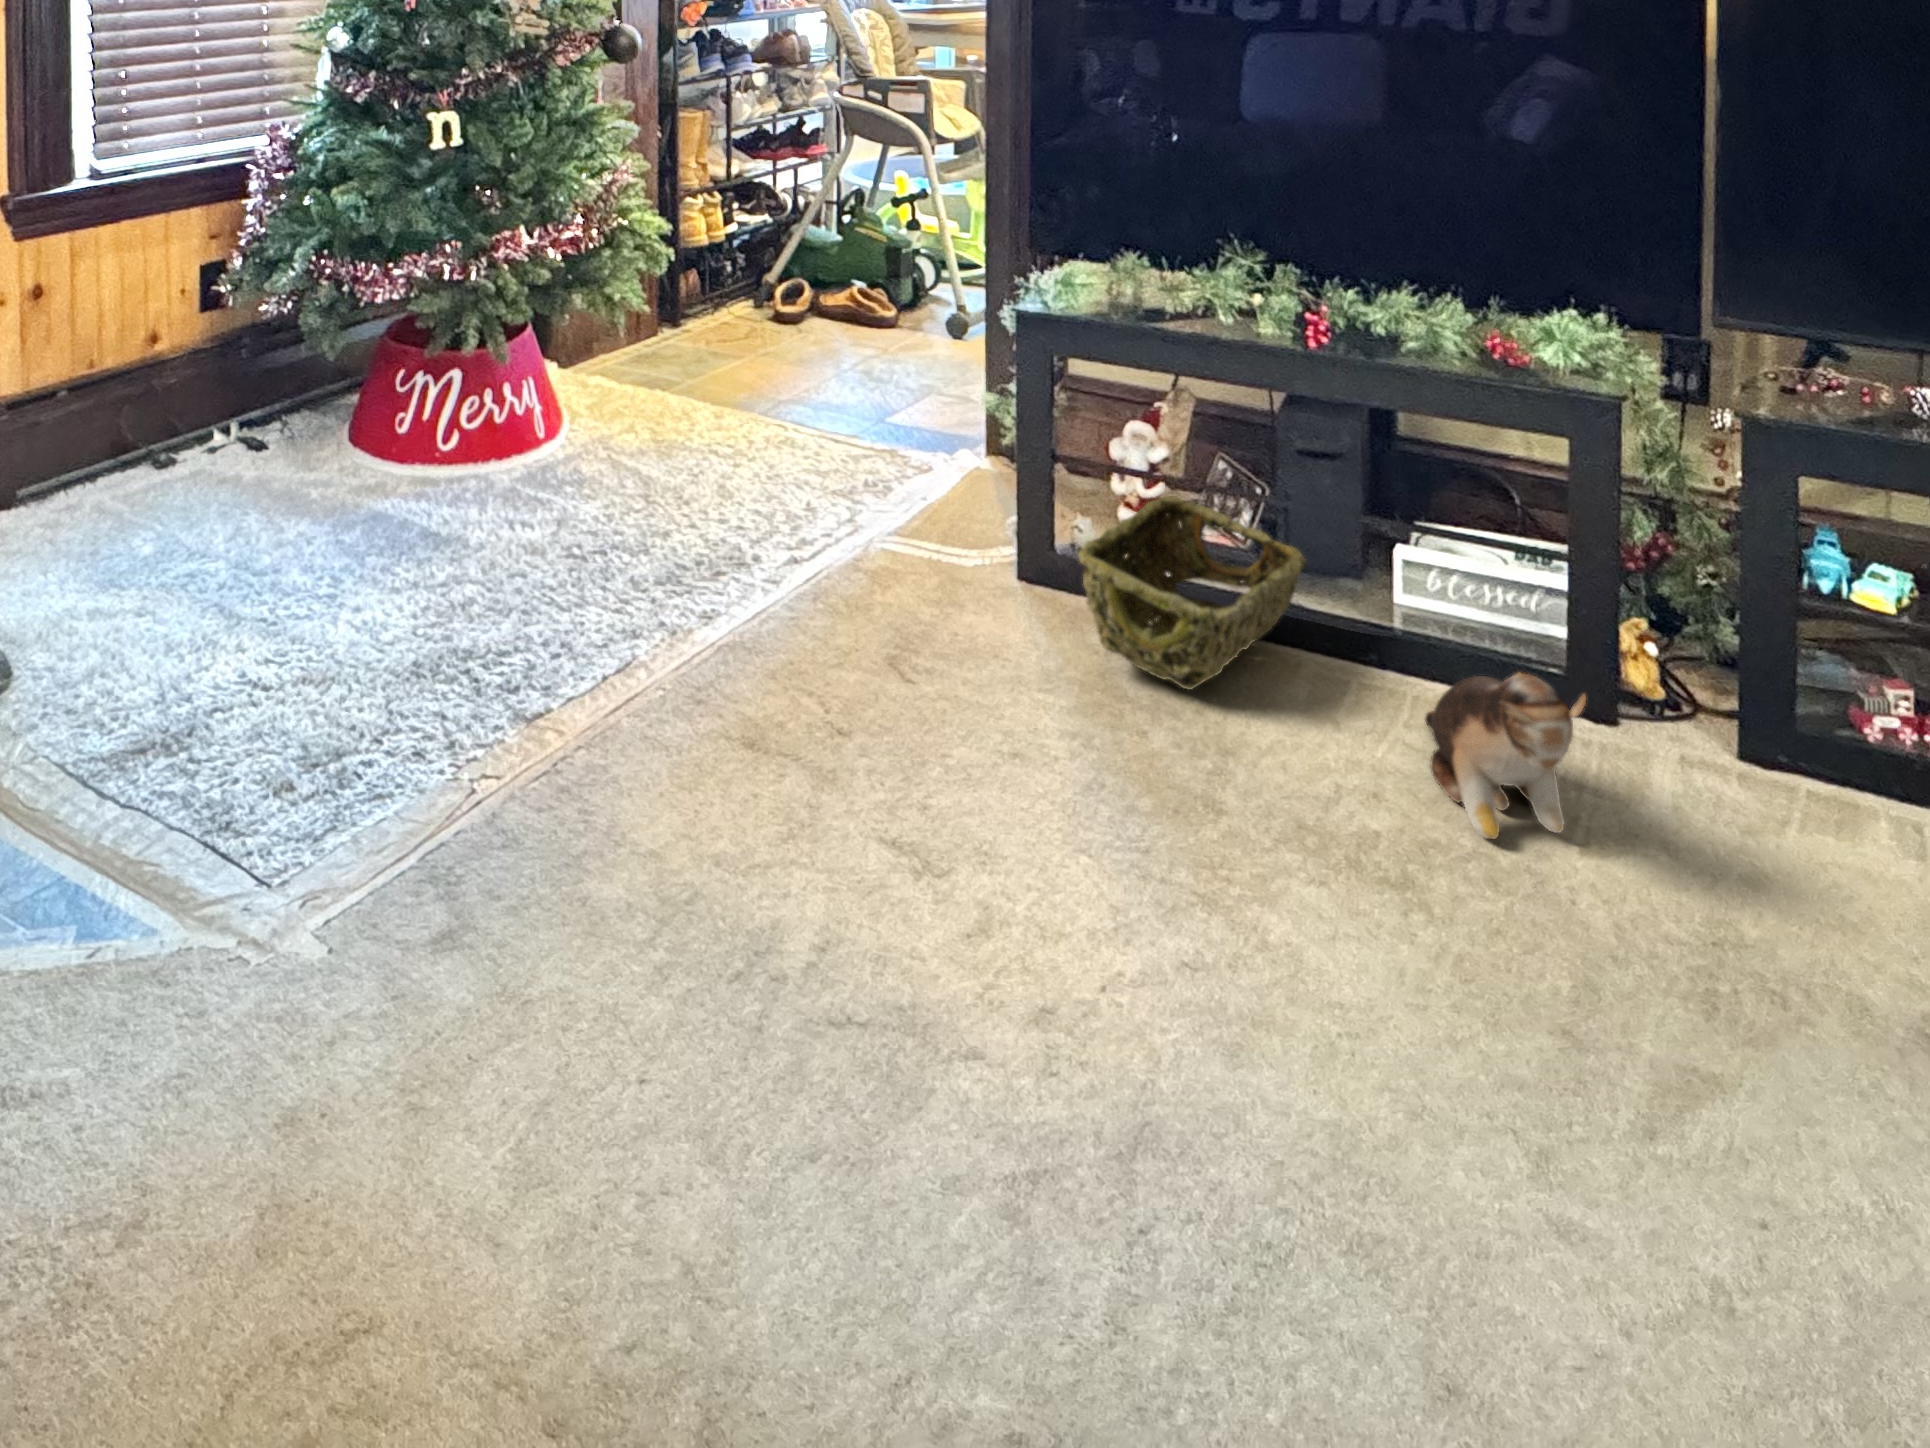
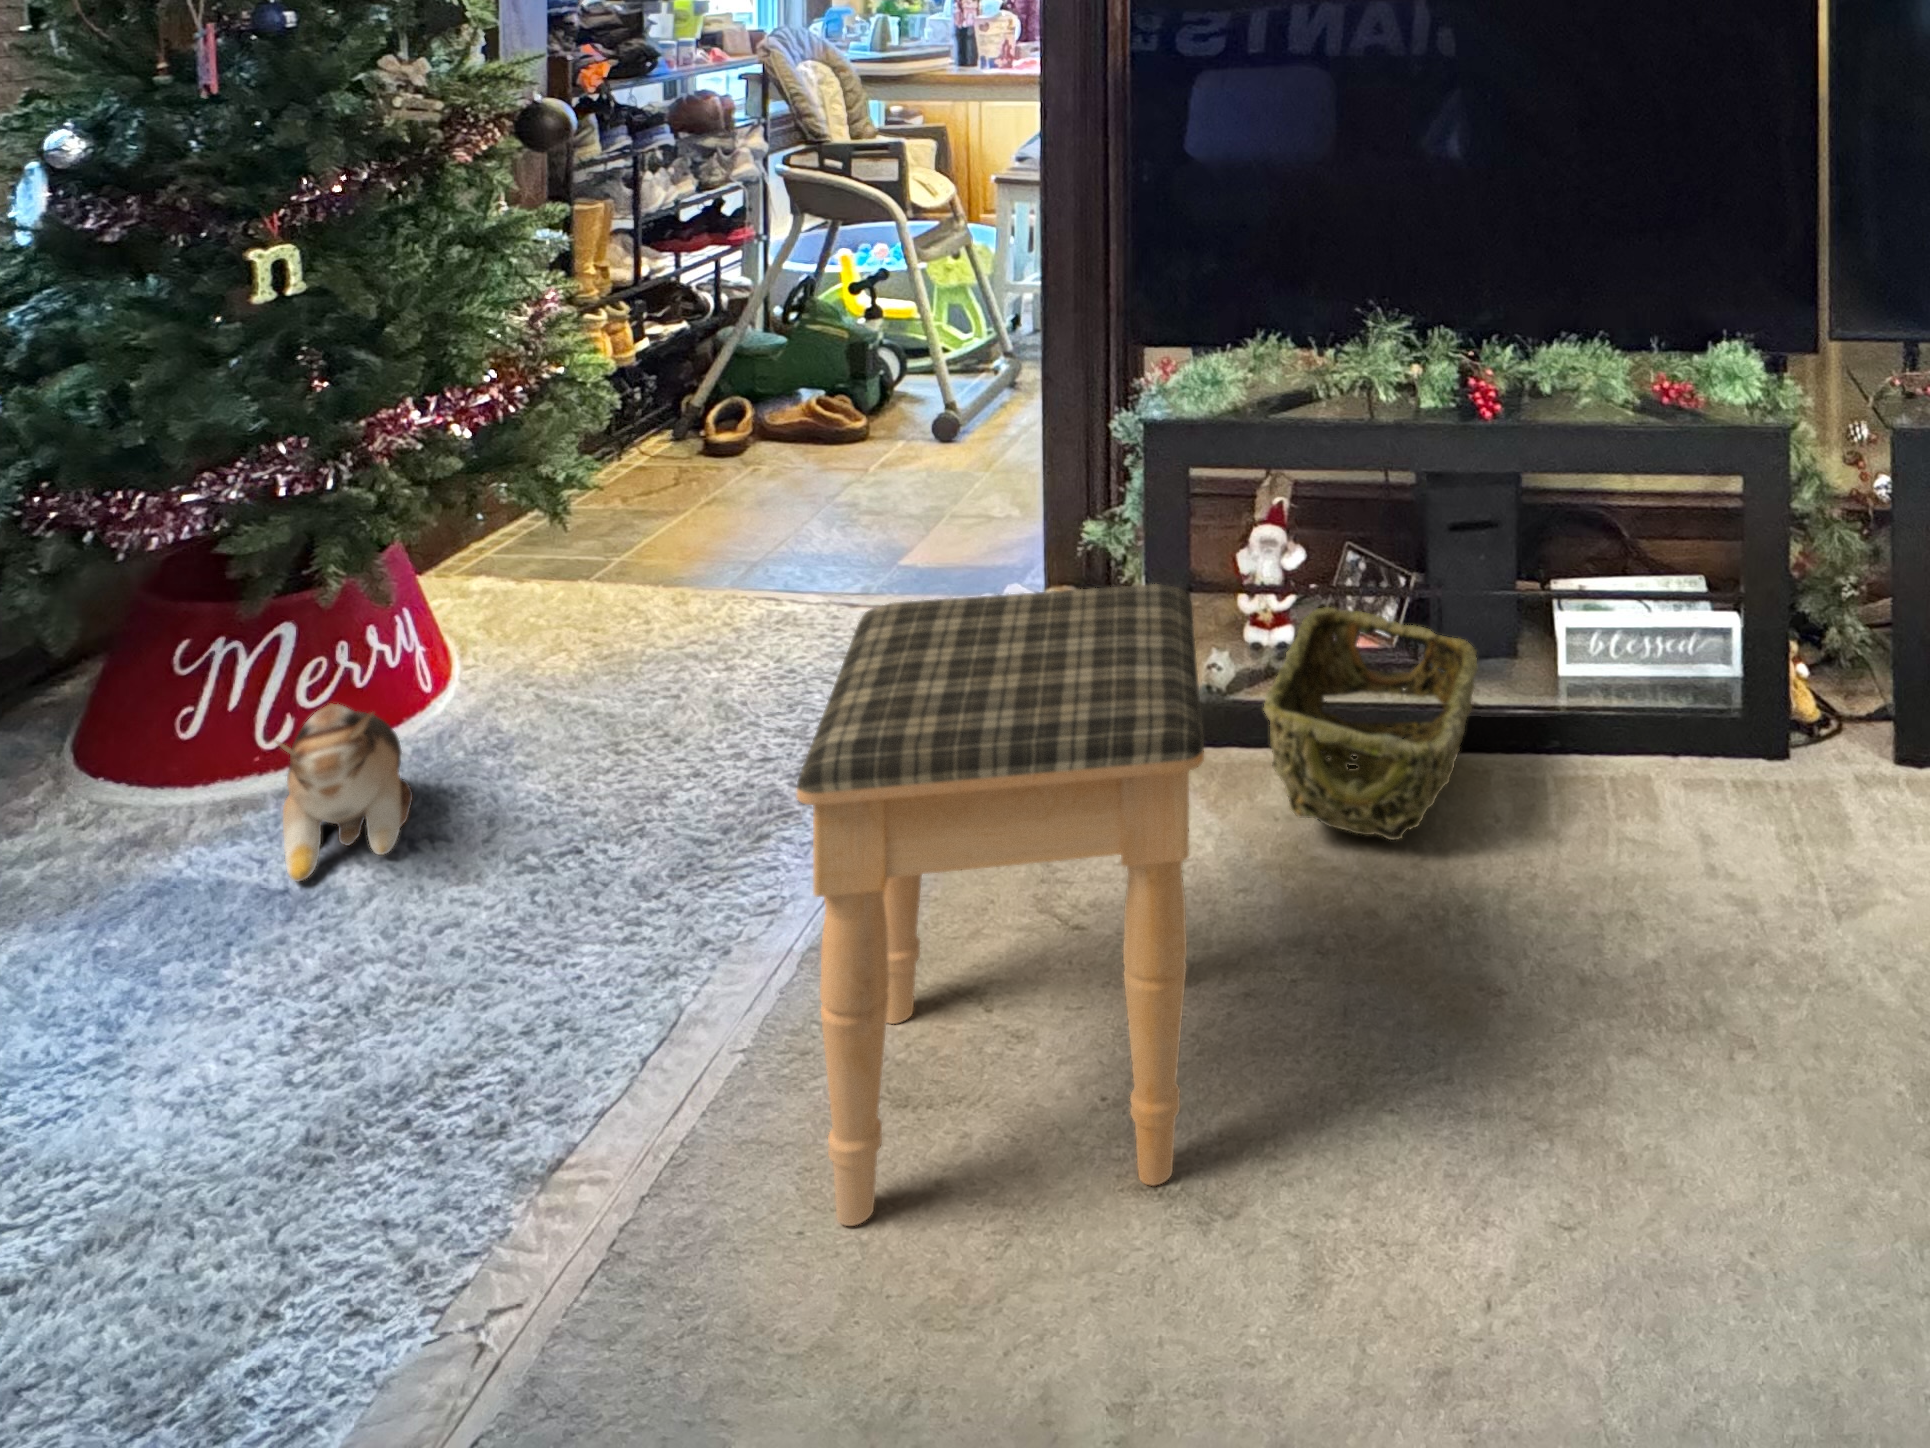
footstool: none [660,397,987,845] -> present [797,584,1204,1226]
plush toy: present [1425,672,1586,839] -> present [276,704,413,881]

